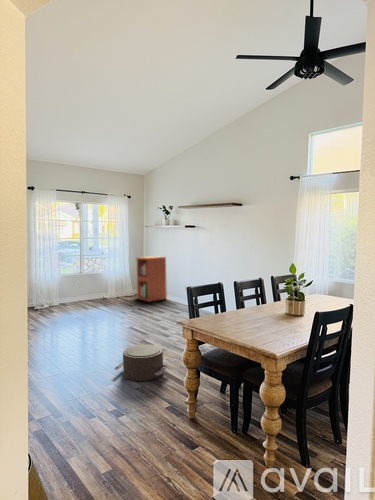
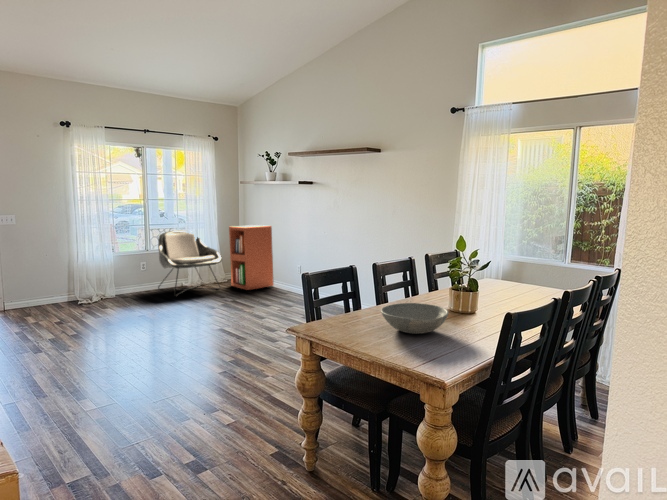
lounge chair: none [87,260,131,306] -> present [158,230,222,297]
bowl: none [237,307,282,327] -> present [381,303,448,334]
pouf: present [115,345,167,381] -> none [193,357,275,413]

